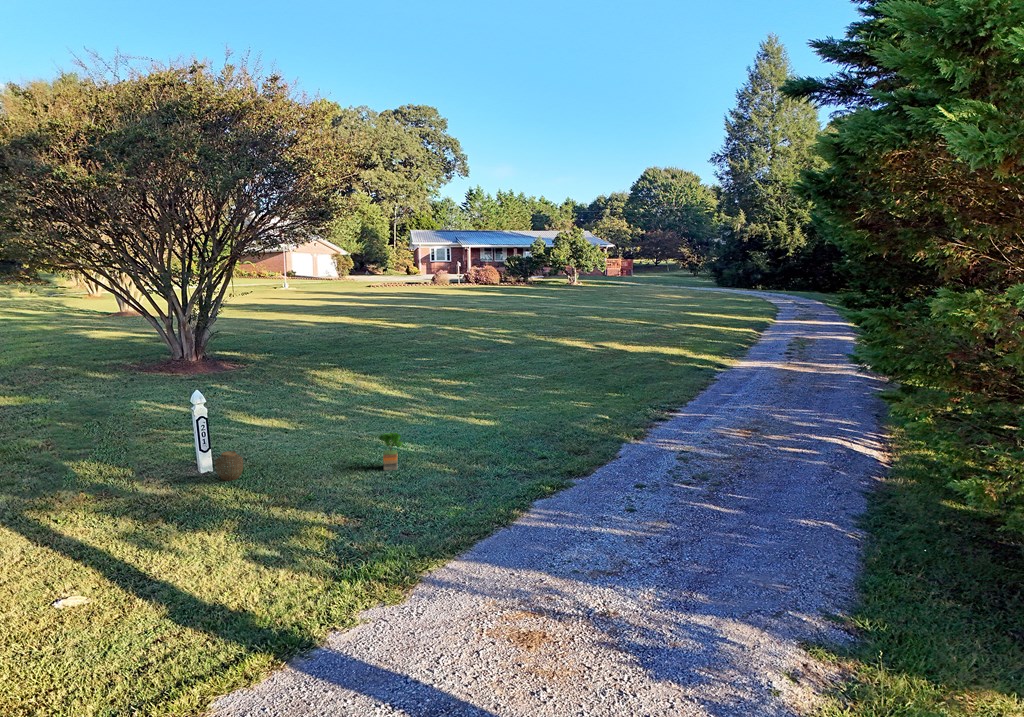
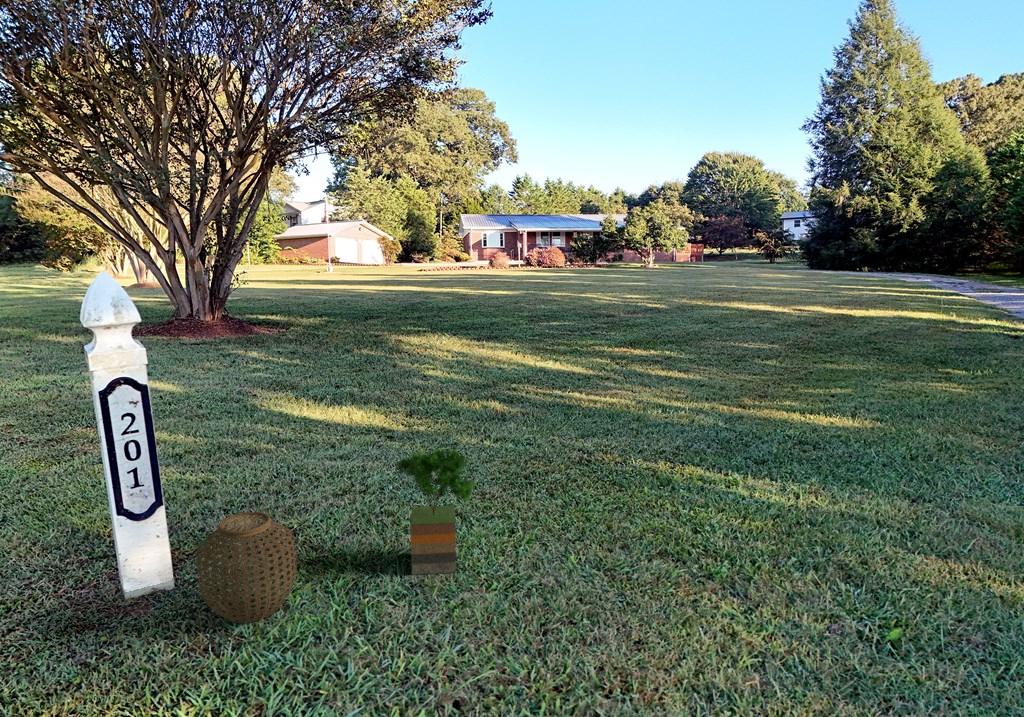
potted tree: present [379,433,402,470] -> present [395,449,475,575]

